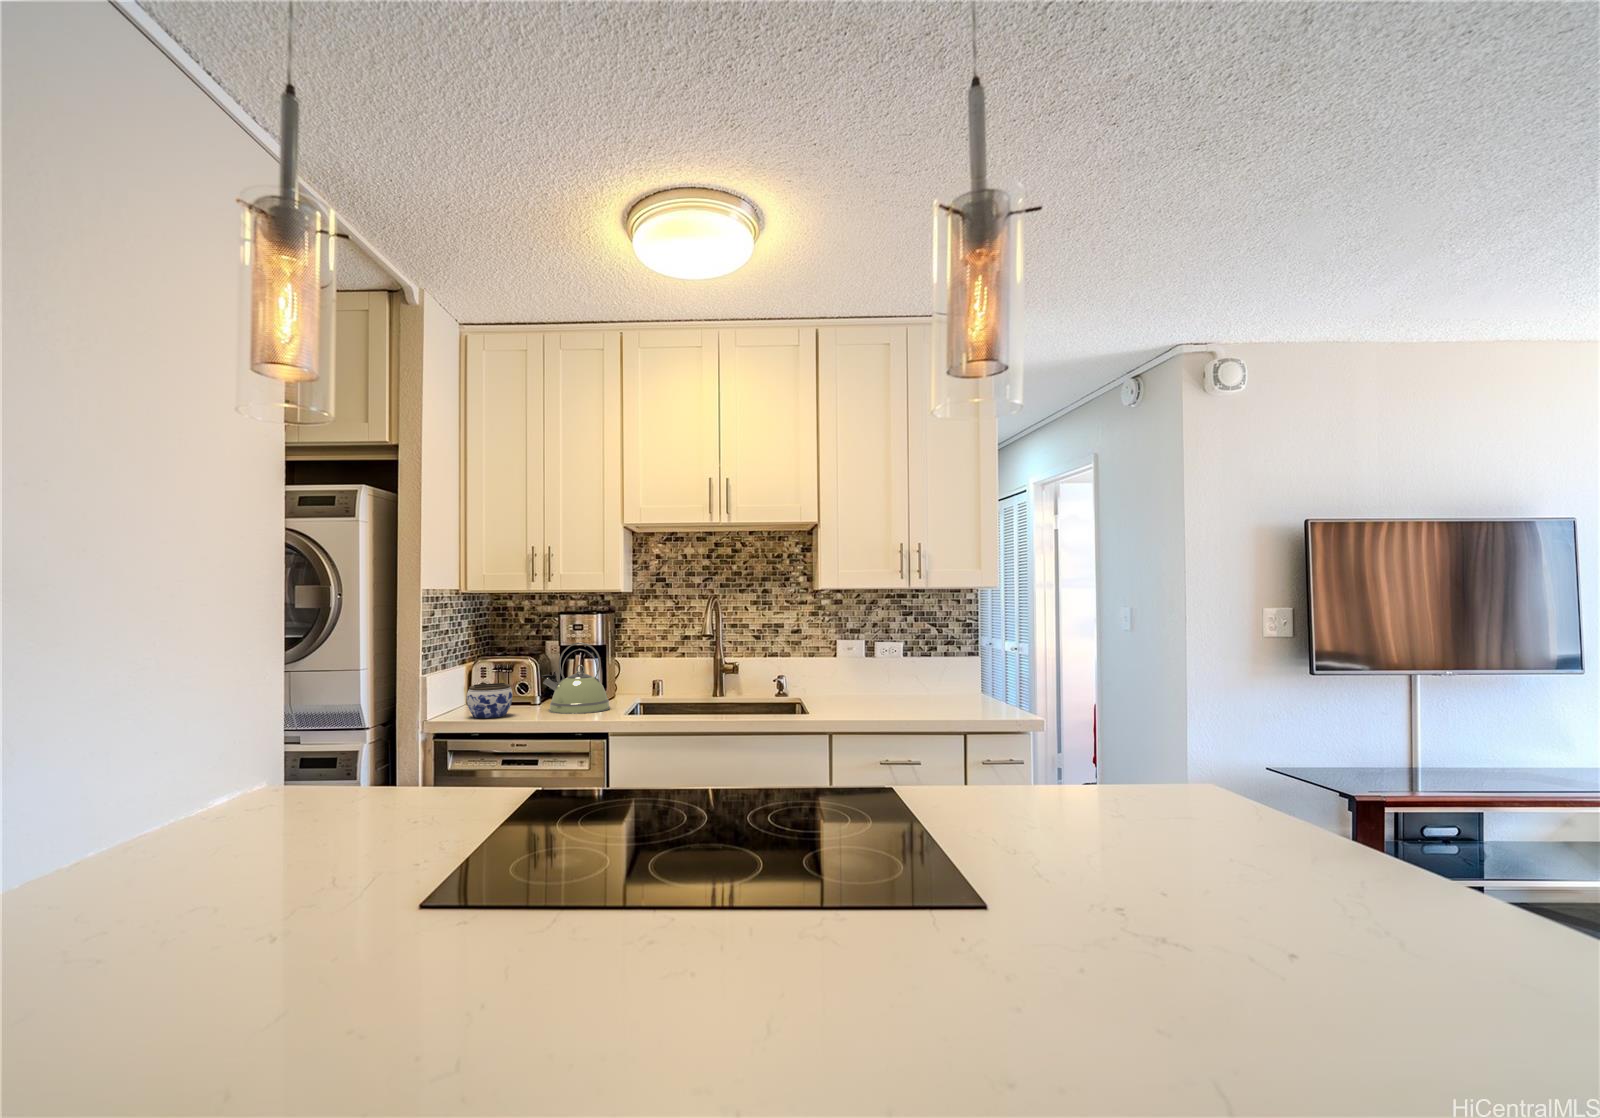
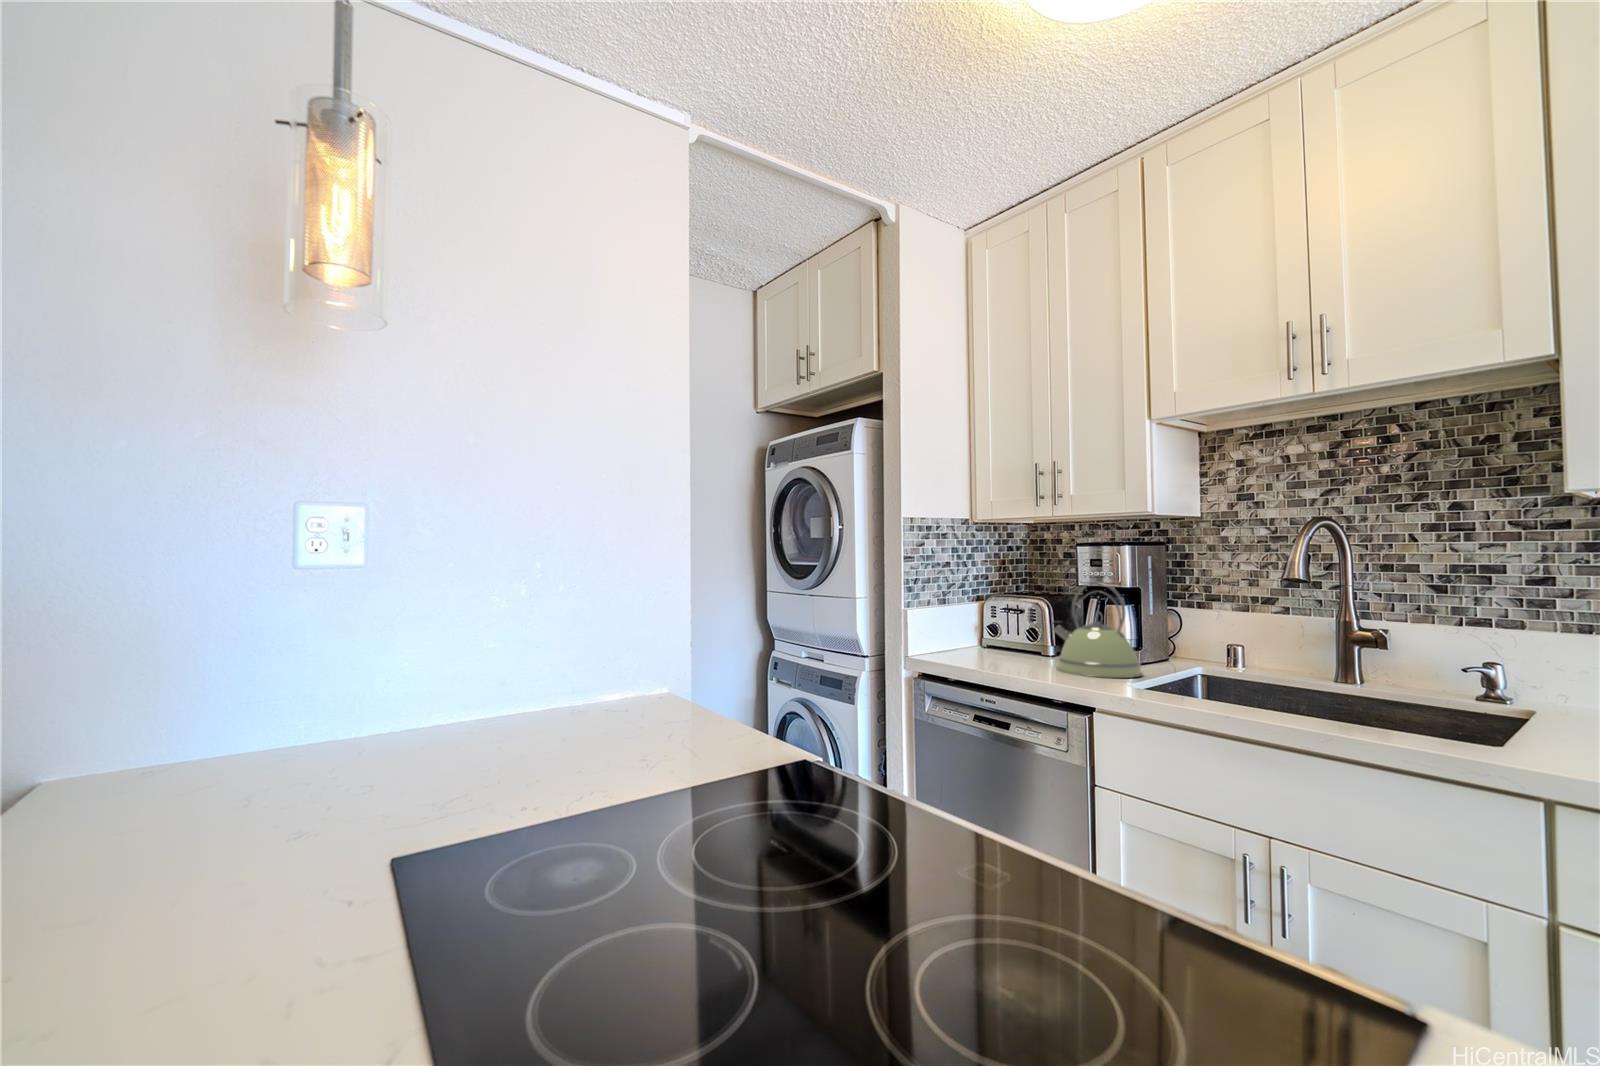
jar: present [467,683,513,718] -> none [957,624,1009,665]

